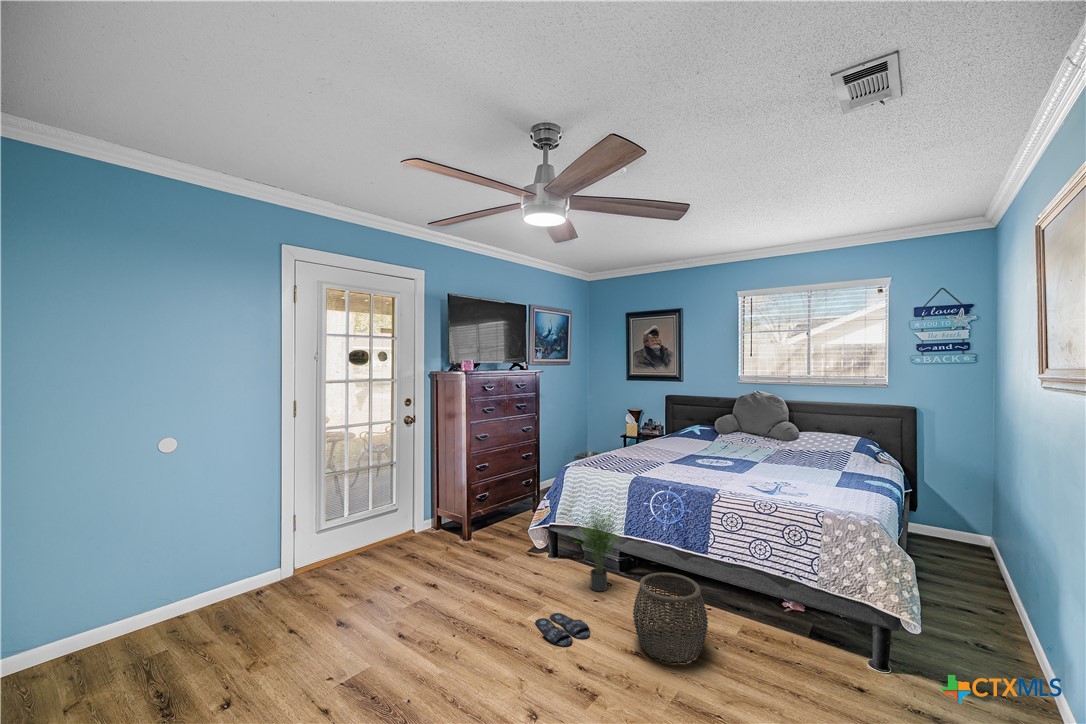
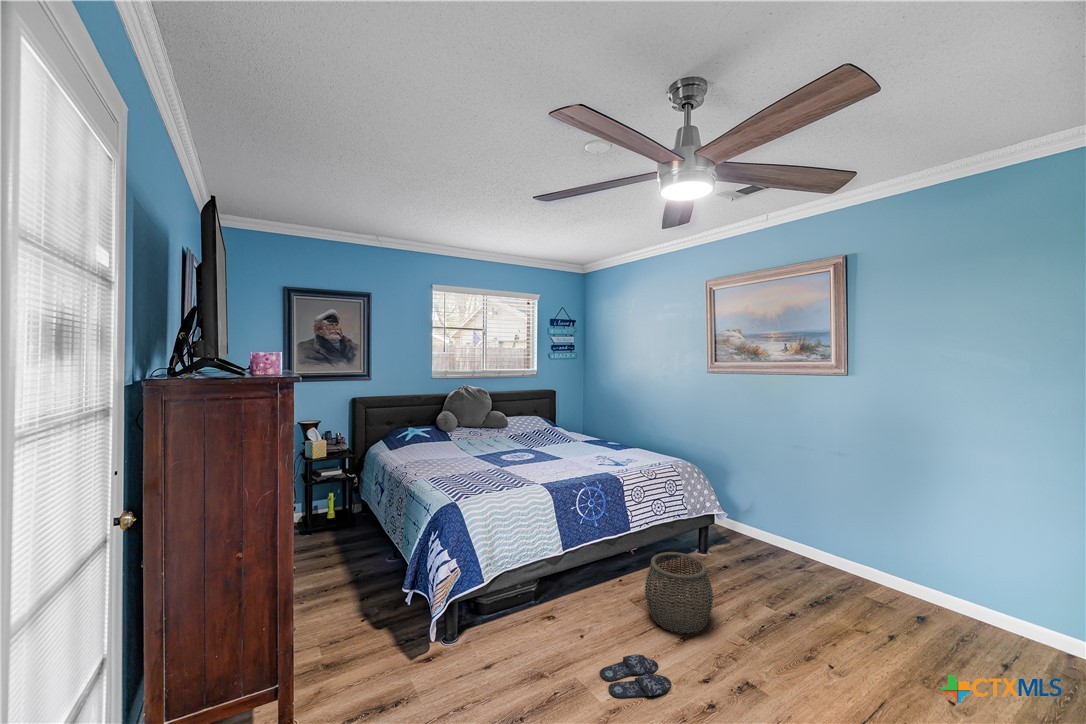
potted plant: present [574,513,616,591] -> none [527,523,583,630]

